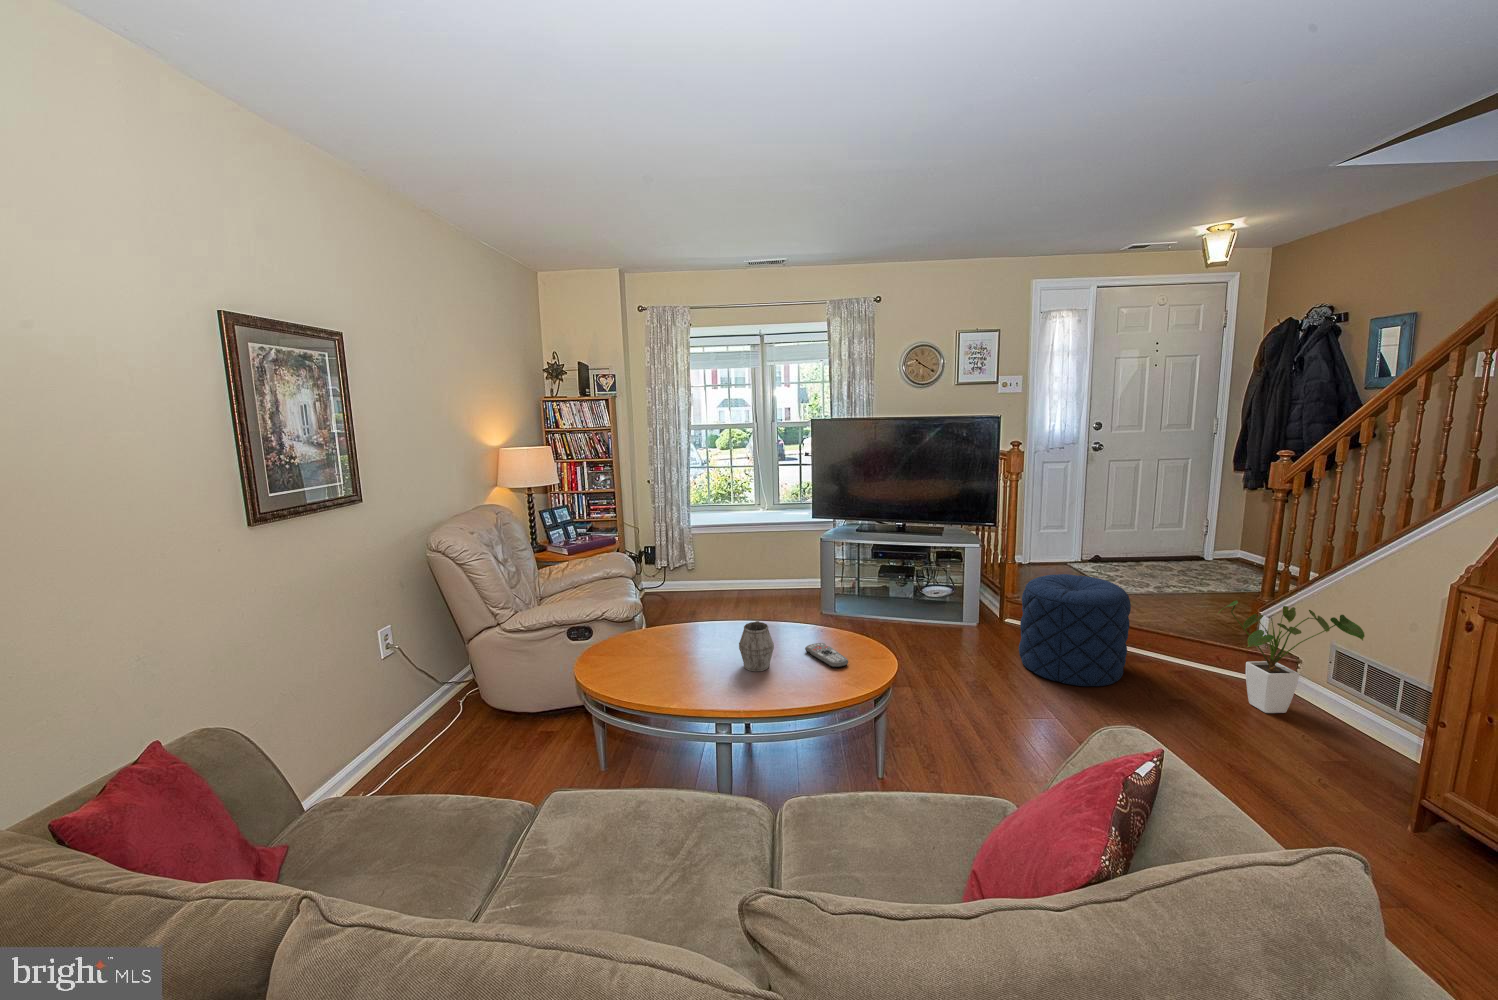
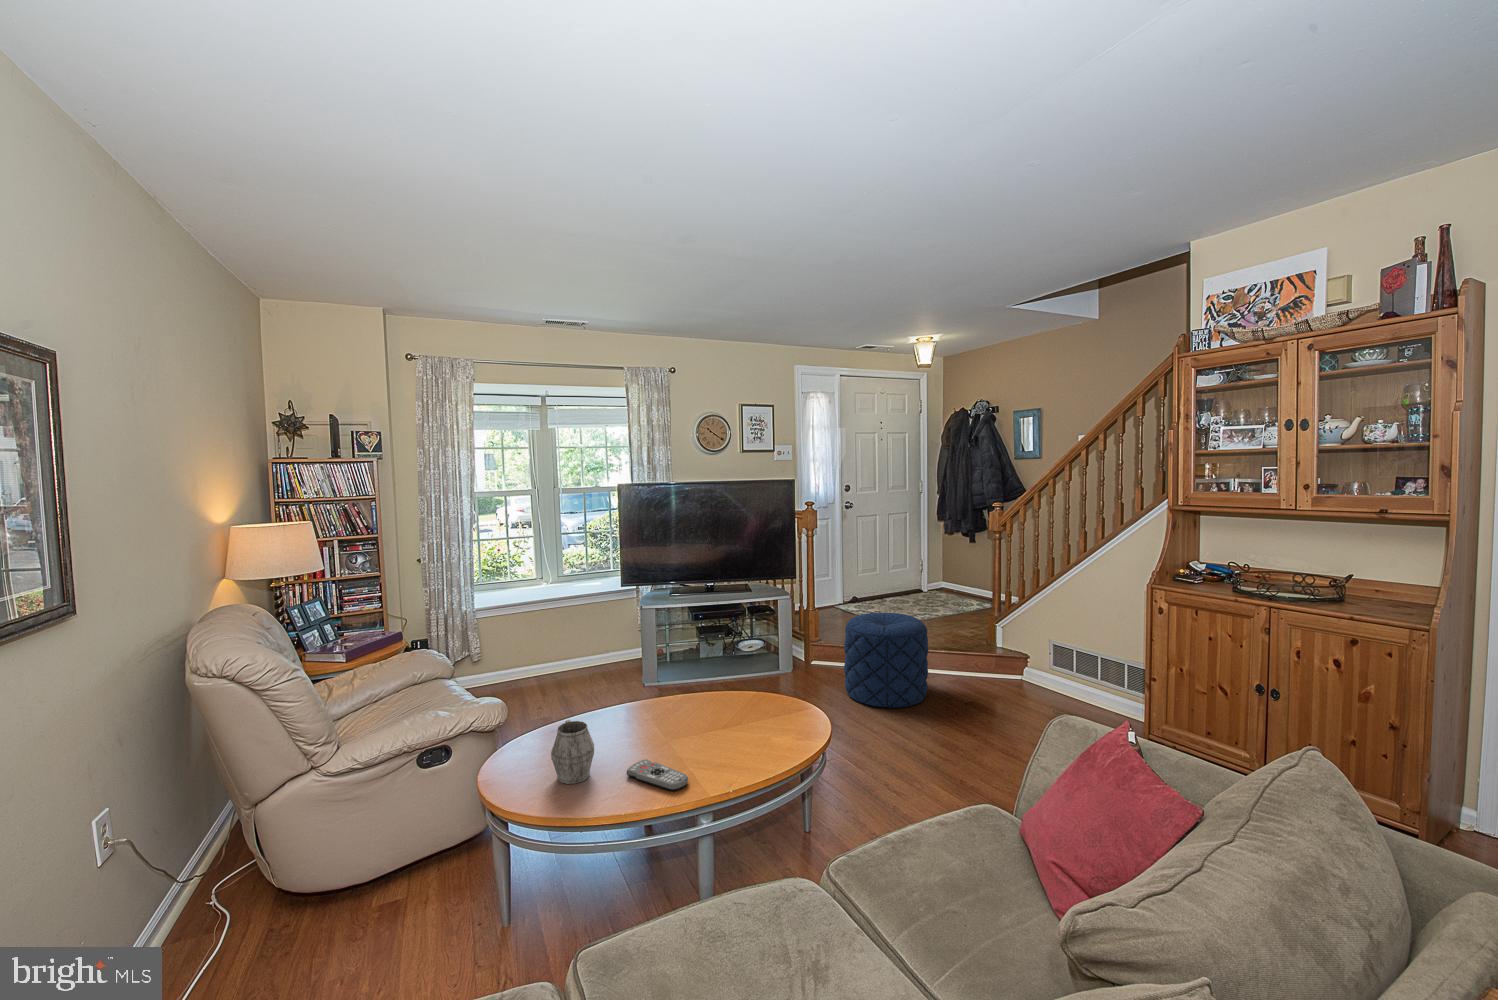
house plant: present [1219,600,1365,713] -> none [989,616,1075,700]
mug: present [739,621,774,672] -> present [551,720,594,784]
remote control: present [805,643,848,668] -> present [627,759,688,791]

